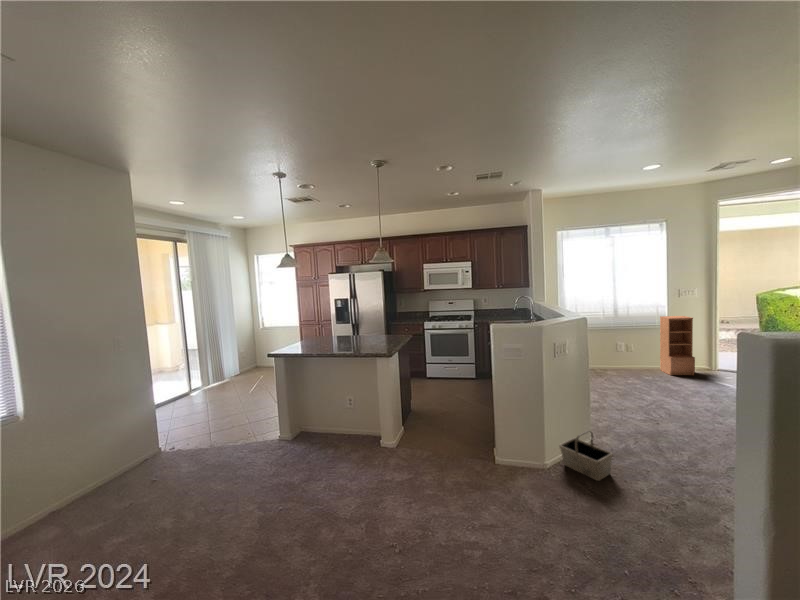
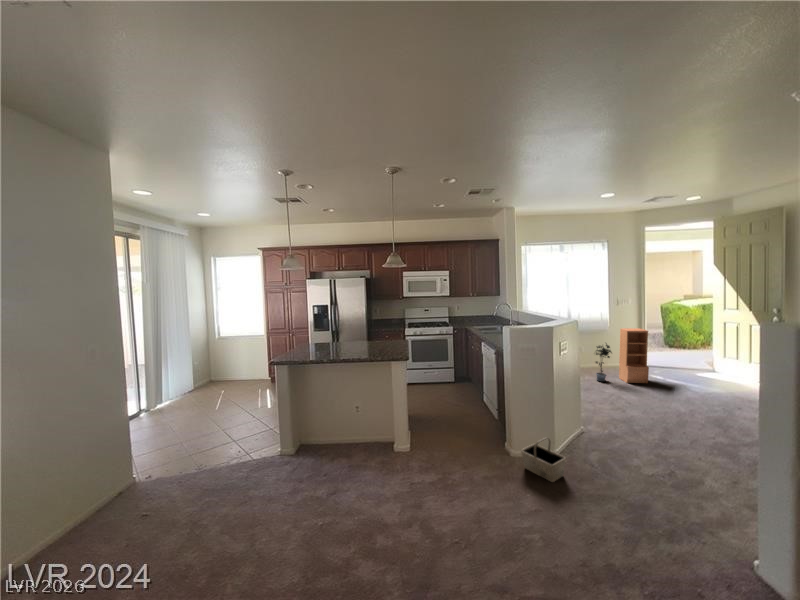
potted plant: none [630,332,653,374] -> present [596,344,612,382]

